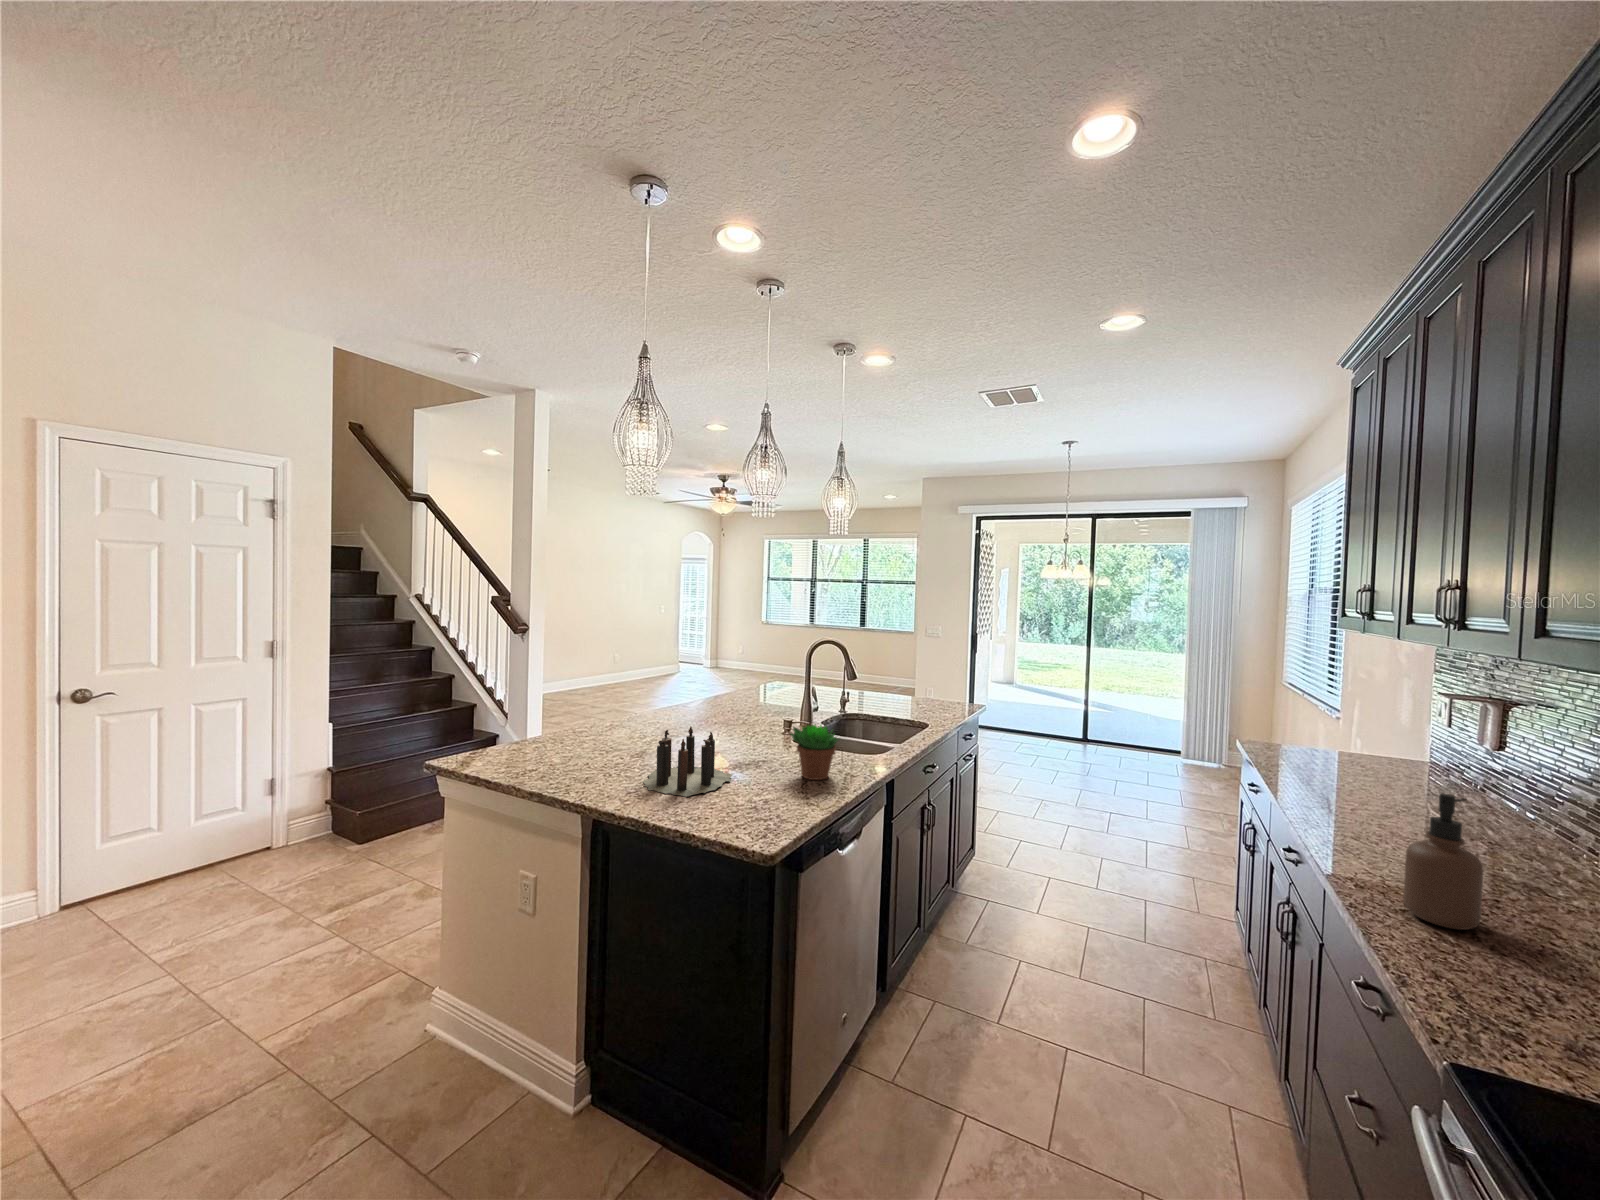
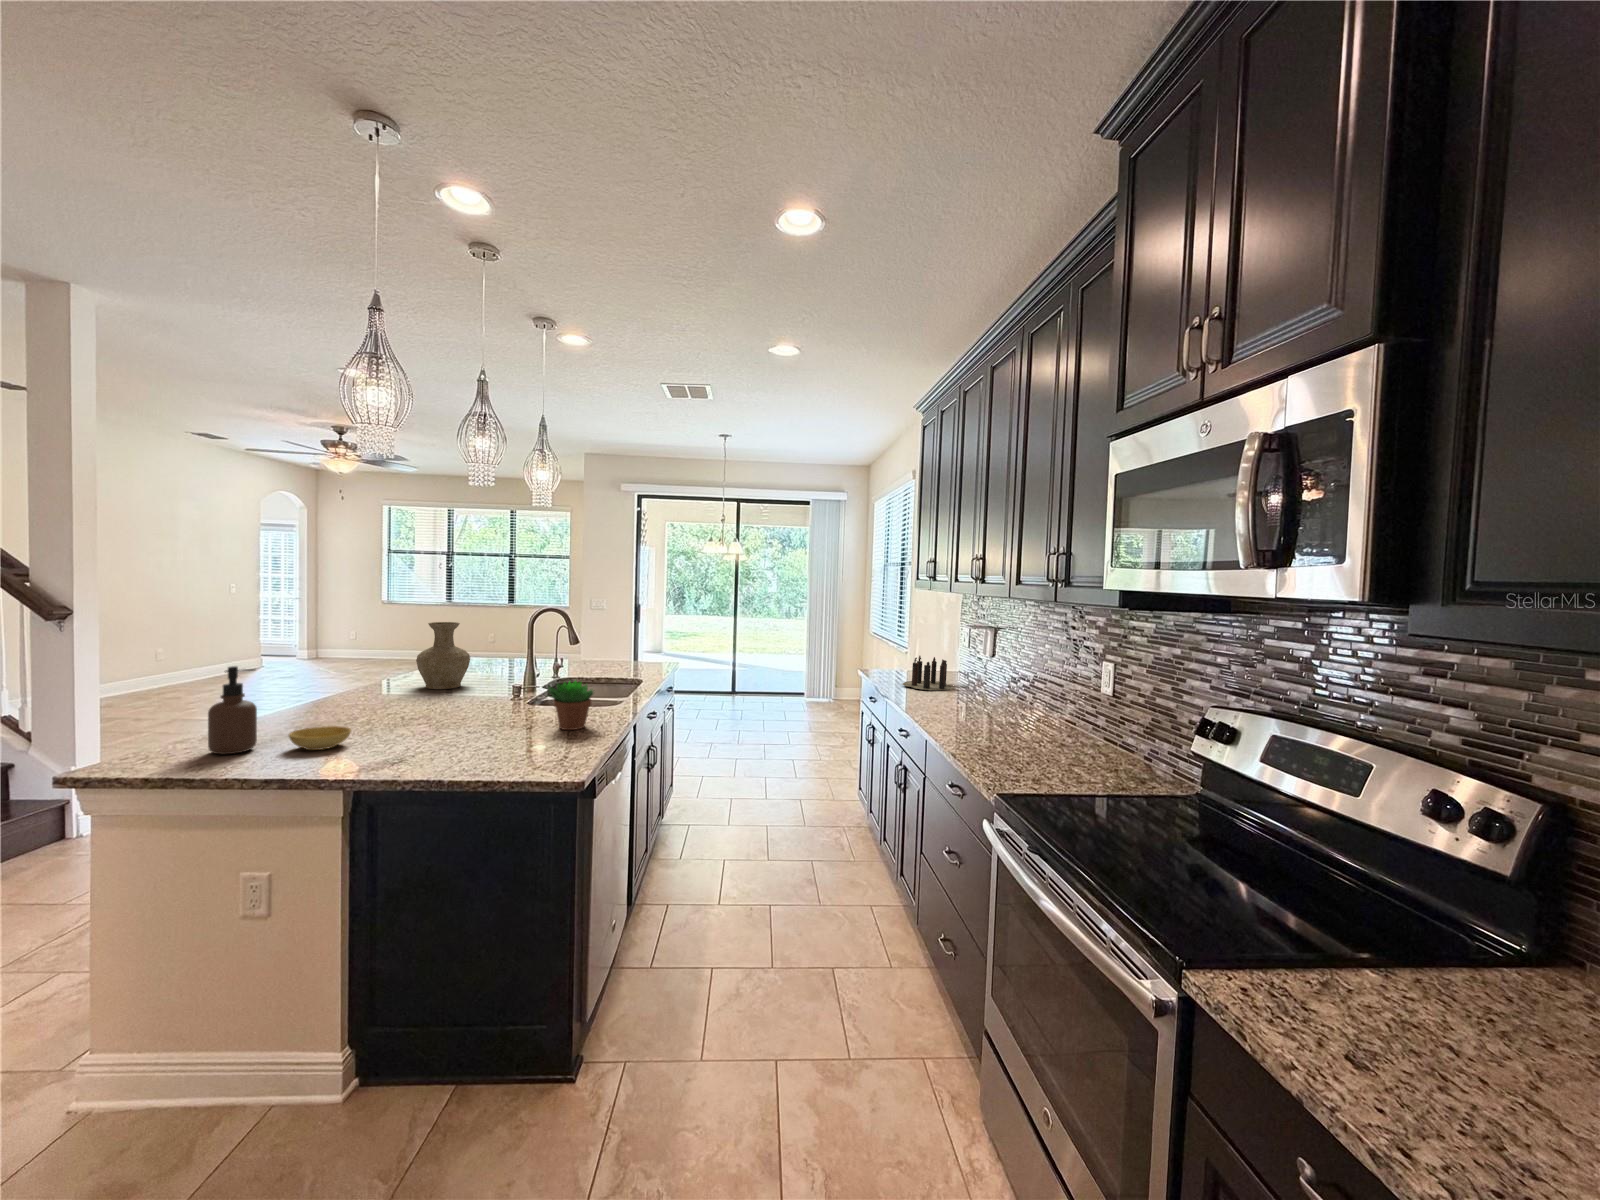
vase: none [720,648,765,713] -> present [416,622,470,689]
candle: present [643,726,732,797] -> present [902,656,954,690]
bowl: none [570,744,619,767] -> present [289,726,351,750]
soap dispenser: present [1403,793,1484,930] -> present [208,666,257,754]

